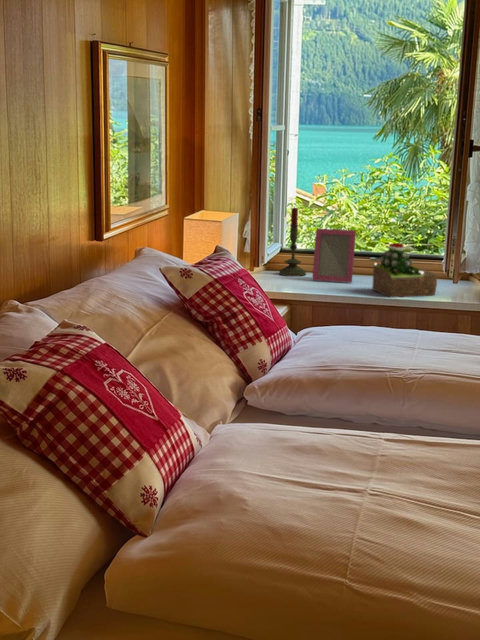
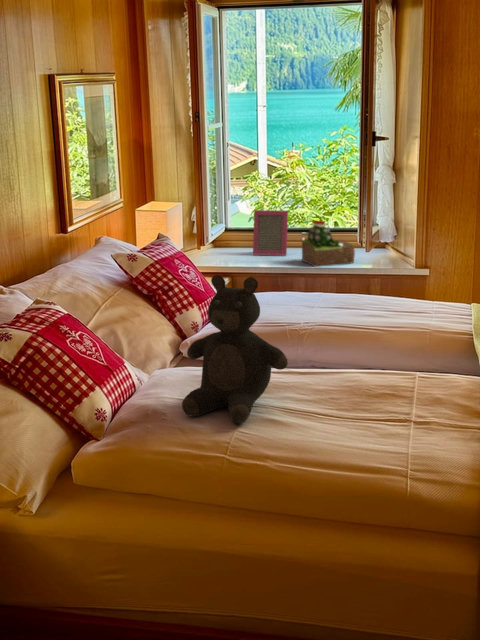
candle: present [279,208,306,276] -> none [226,191,249,252]
teddy bear: none [271,298,429,524] -> present [182,275,288,424]

